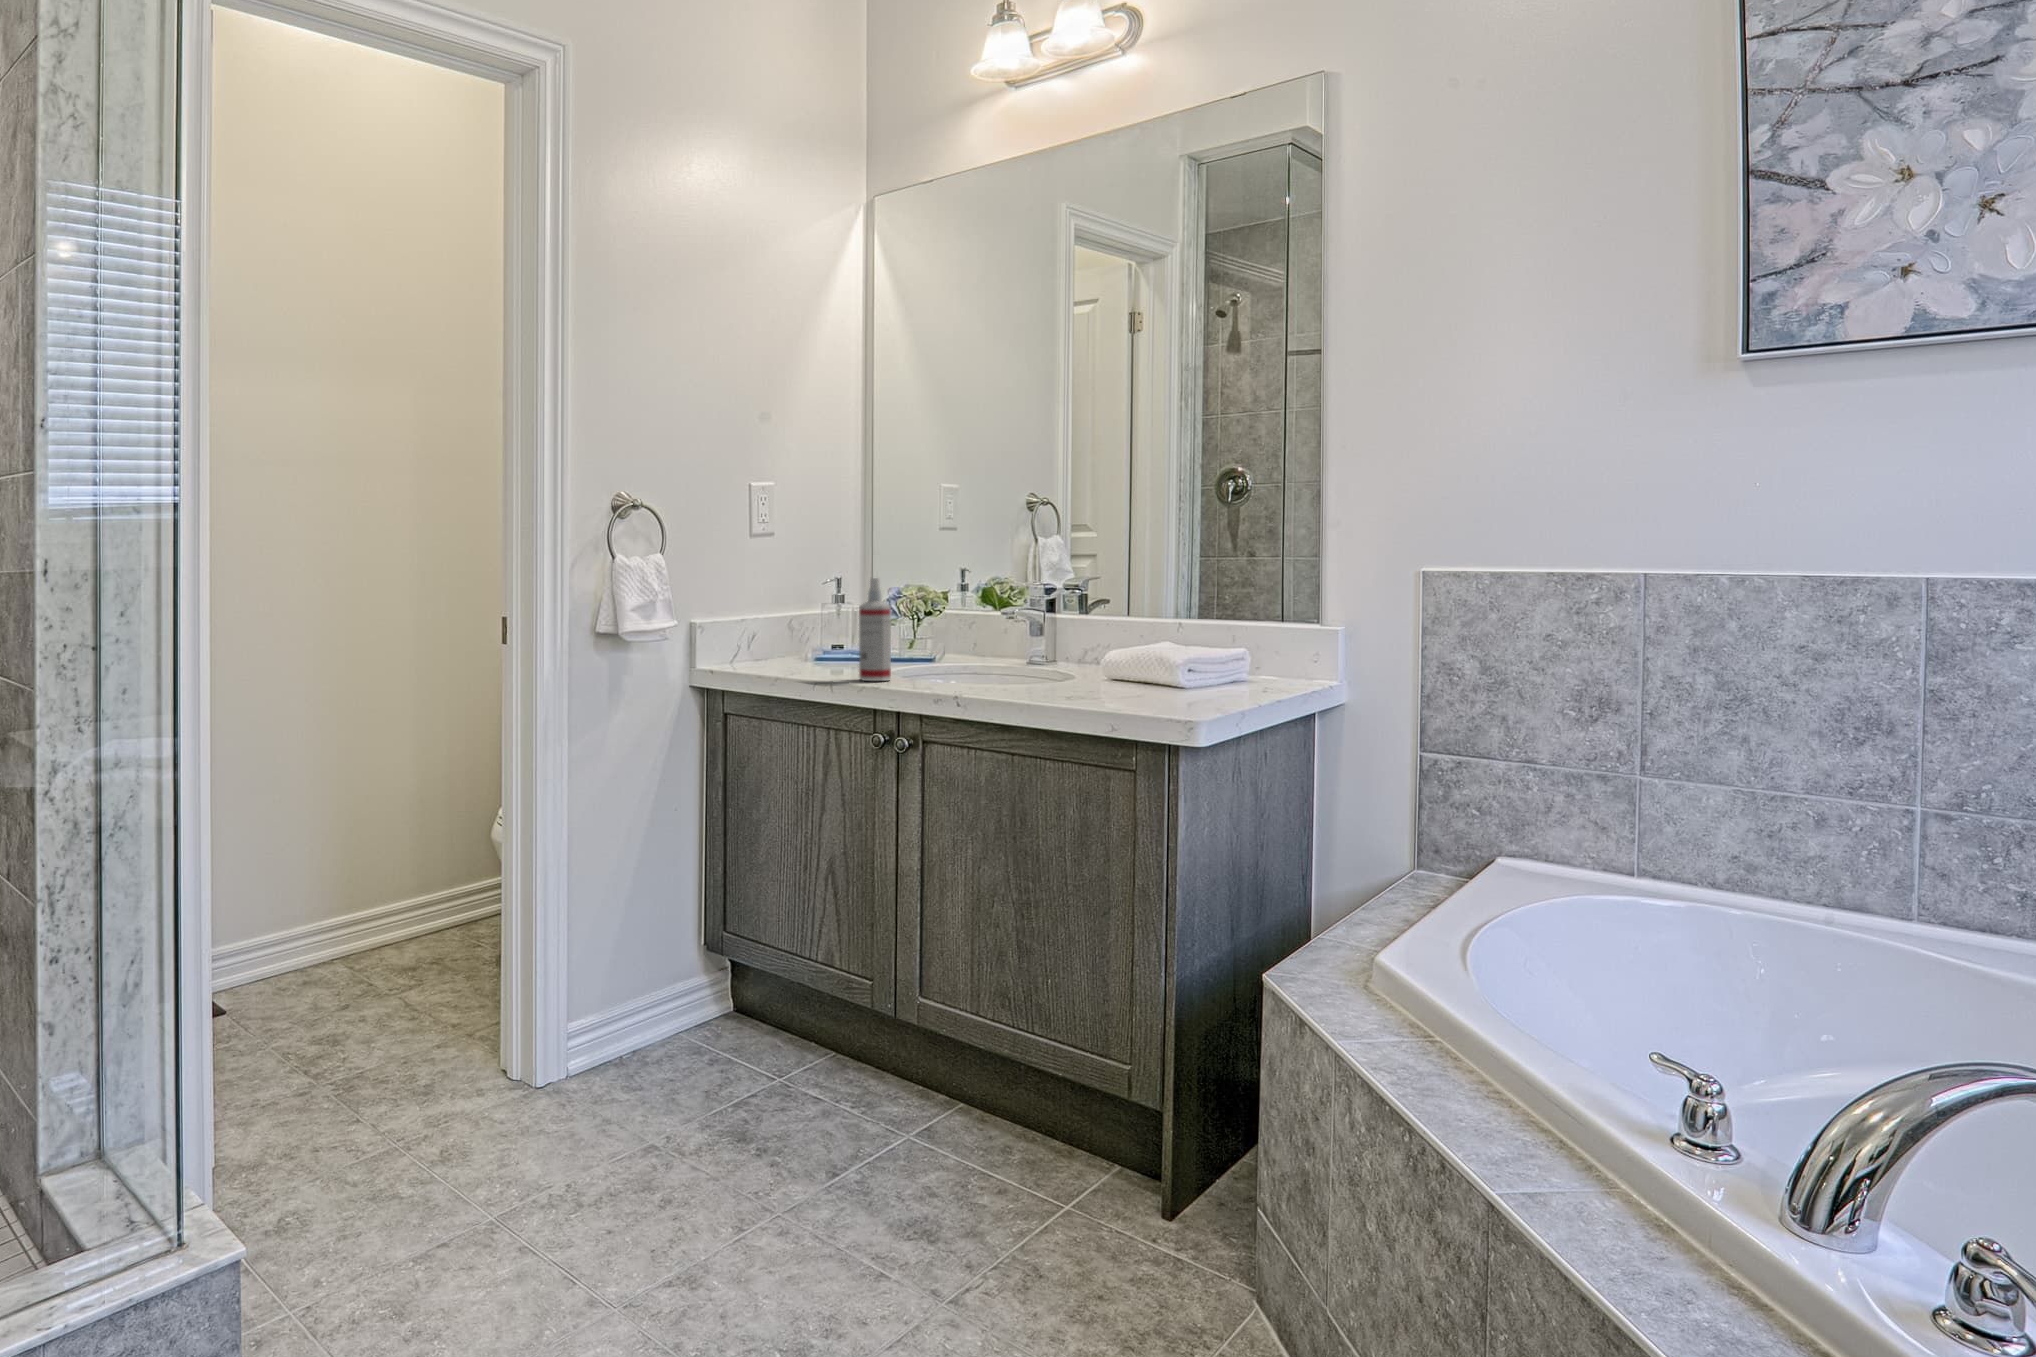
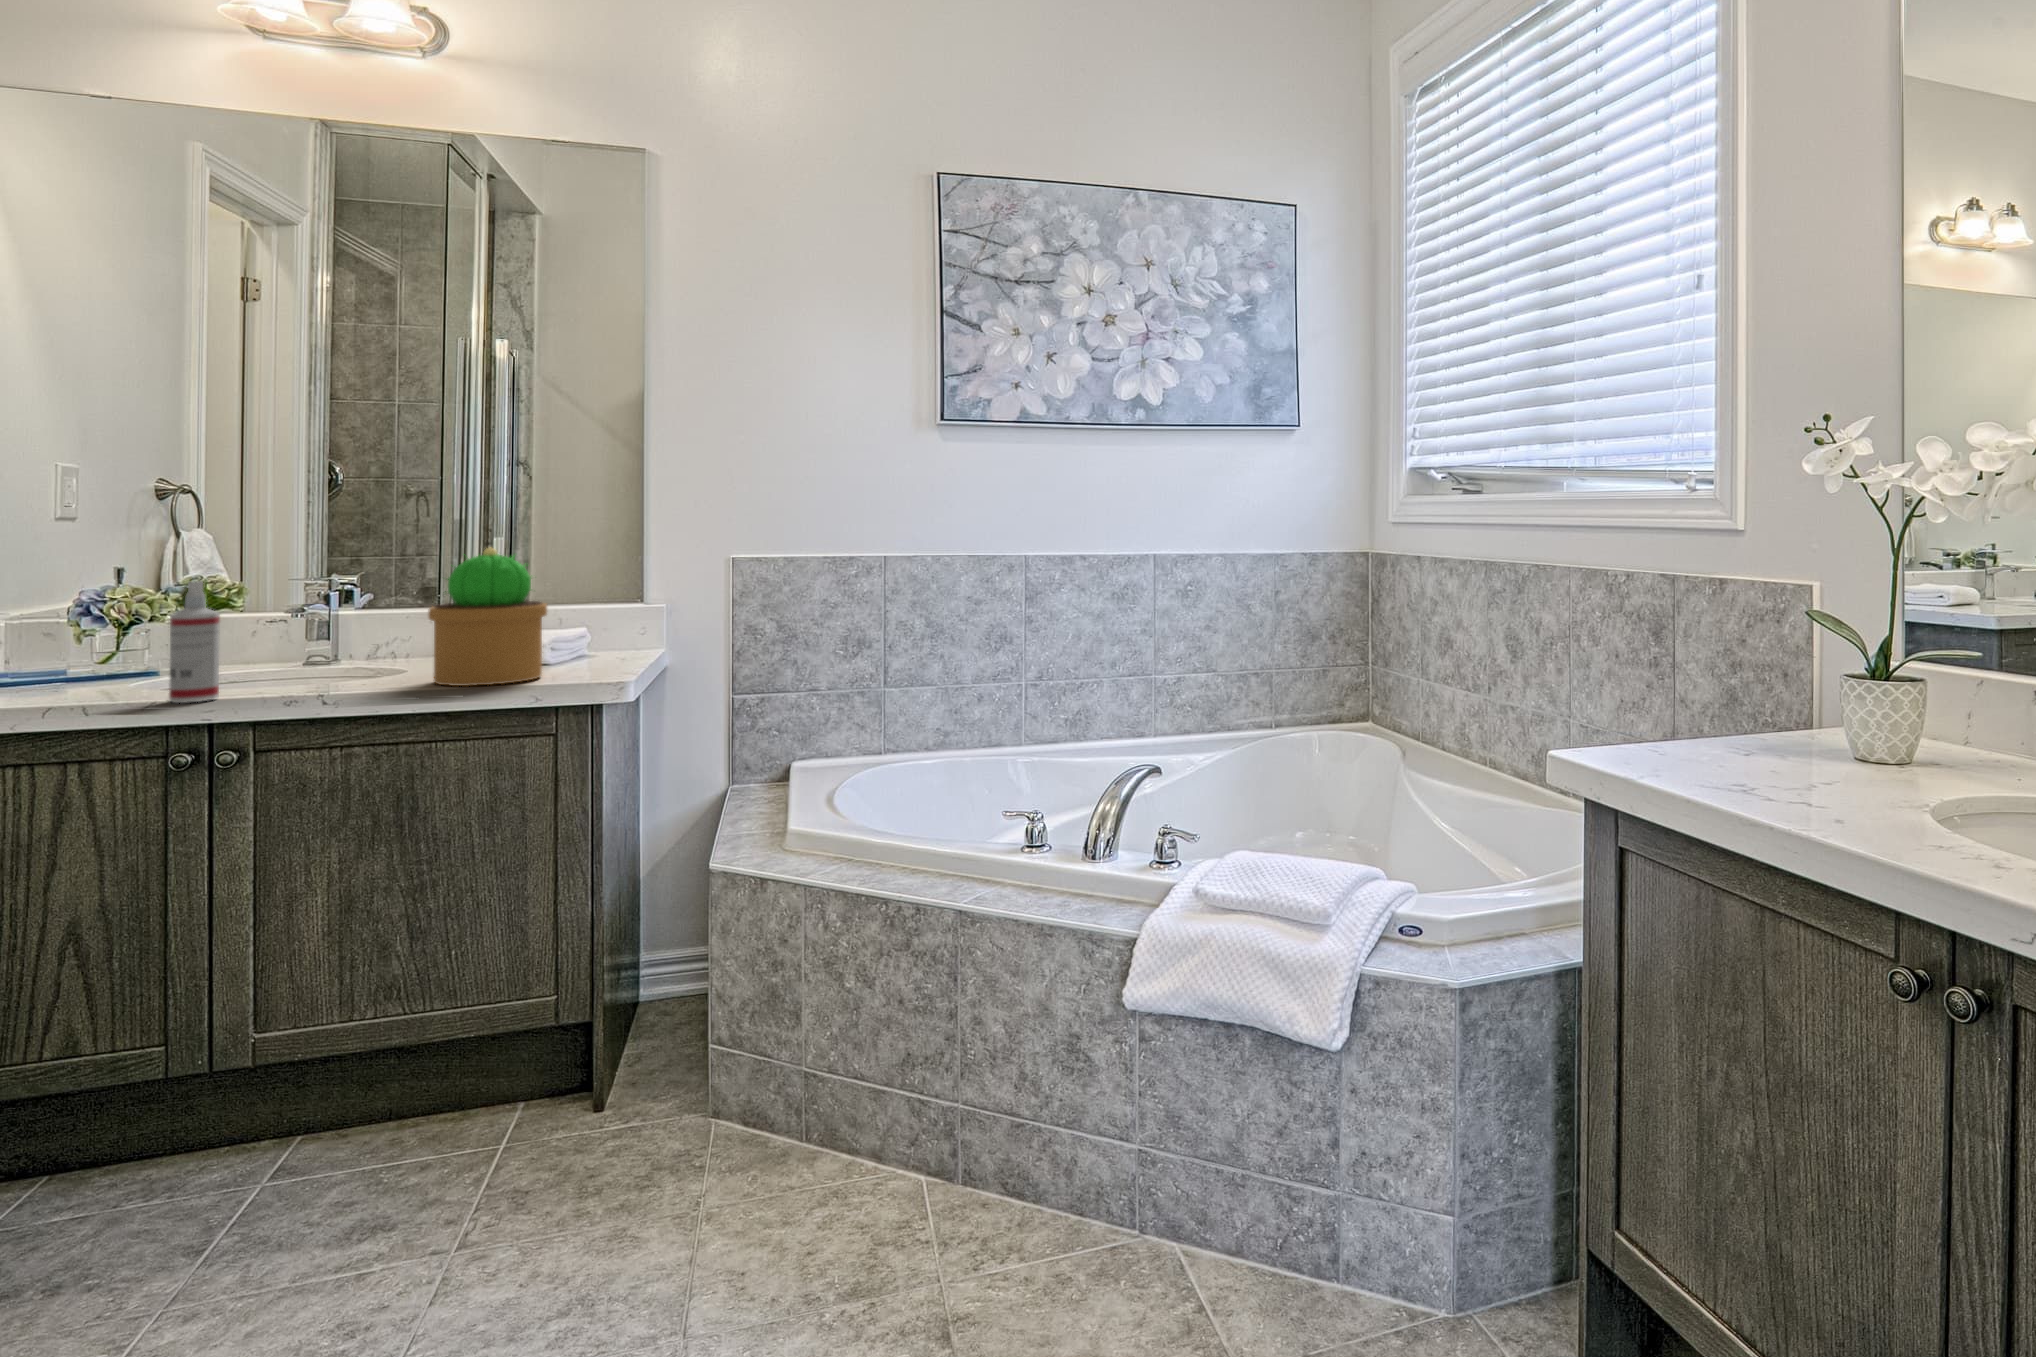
potted cactus: none [1034,552,1143,696] -> present [428,548,547,686]

